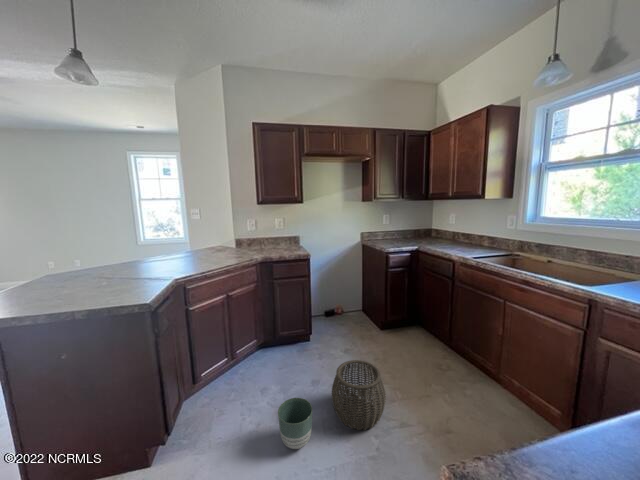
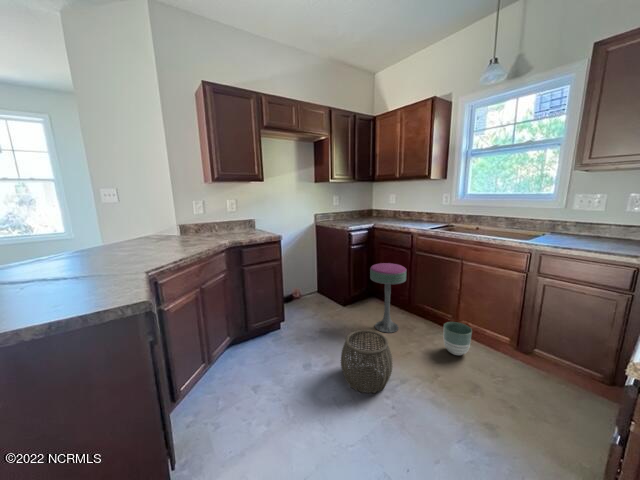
bar stool: none [396,291,437,370] -> present [370,263,406,333]
planter: present [278,398,312,449] -> present [444,322,472,355]

